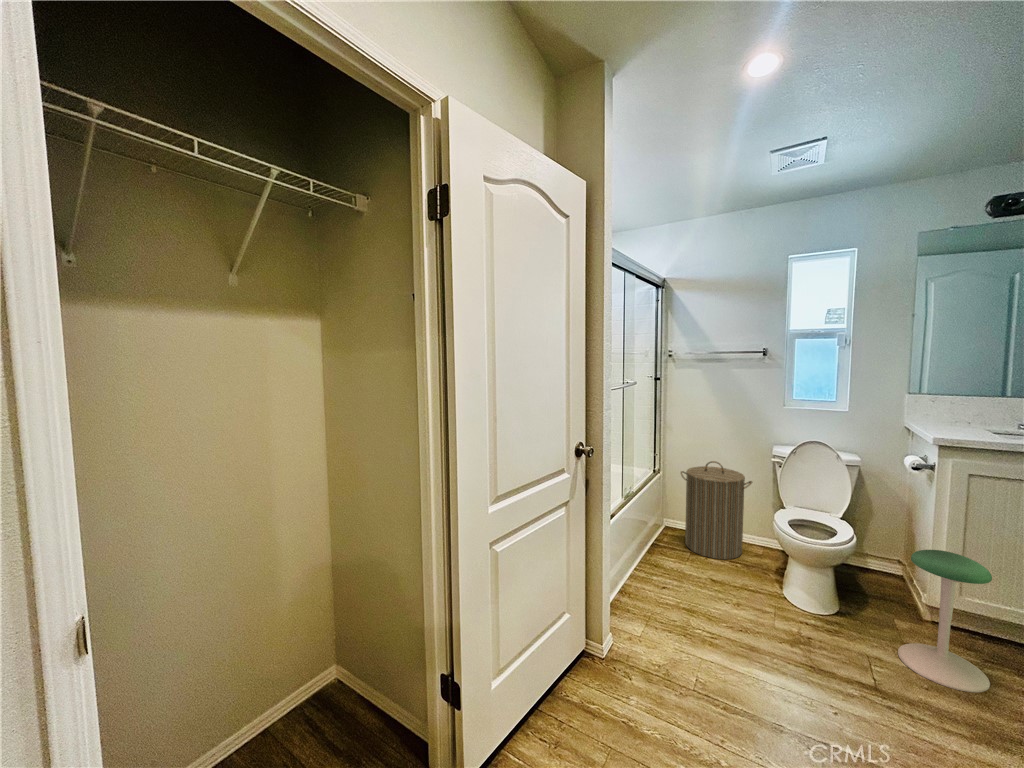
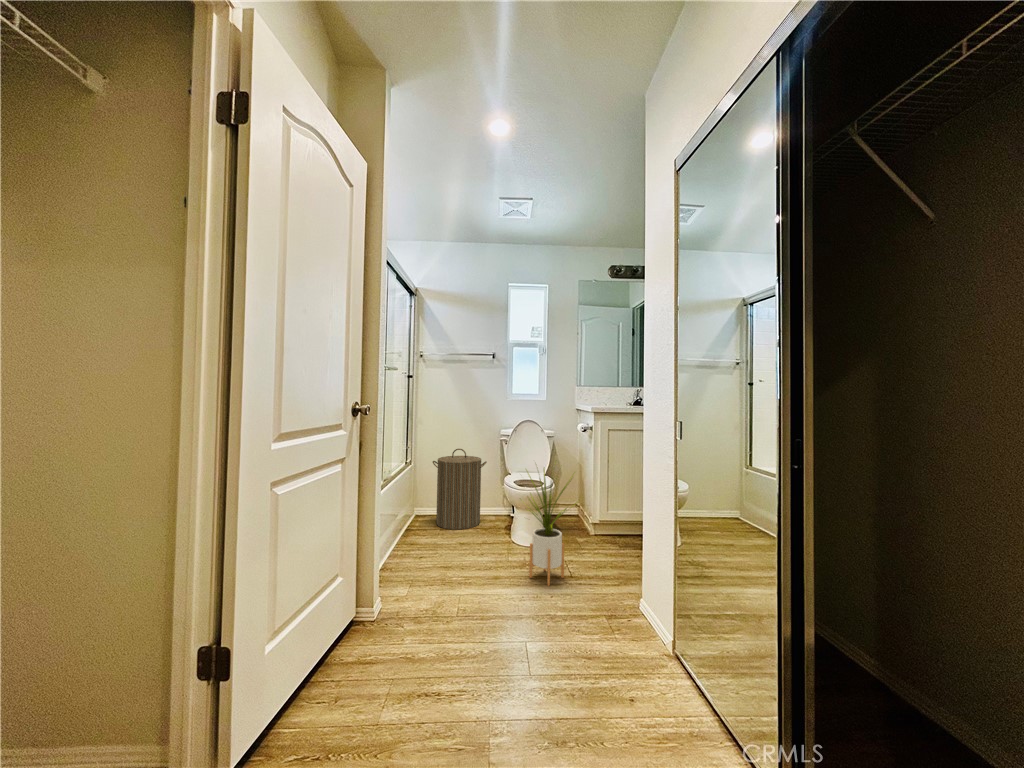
house plant: none [788,516,897,693] -> present [528,470,573,586]
stool: present [898,550,992,692] -> none [579,479,622,564]

